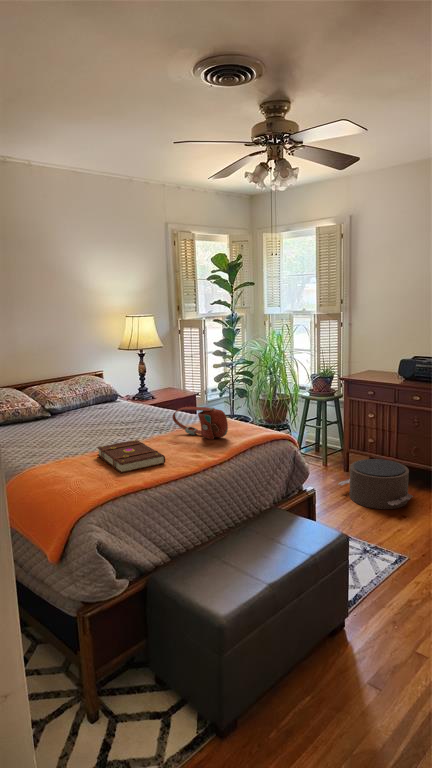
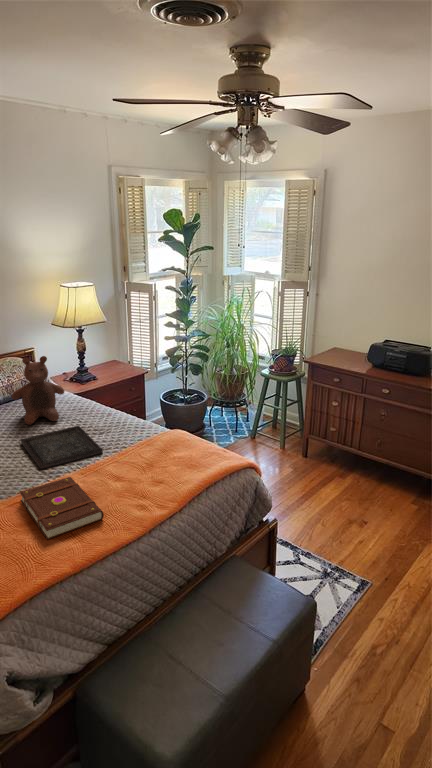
stuffed bear: none [86,363,129,419] -> present [11,356,64,425]
handbag: present [172,407,228,439] -> none [114,428,180,469]
tray: none [94,418,163,440] -> present [21,426,103,469]
pouf: present [338,459,414,509] -> none [297,453,377,512]

